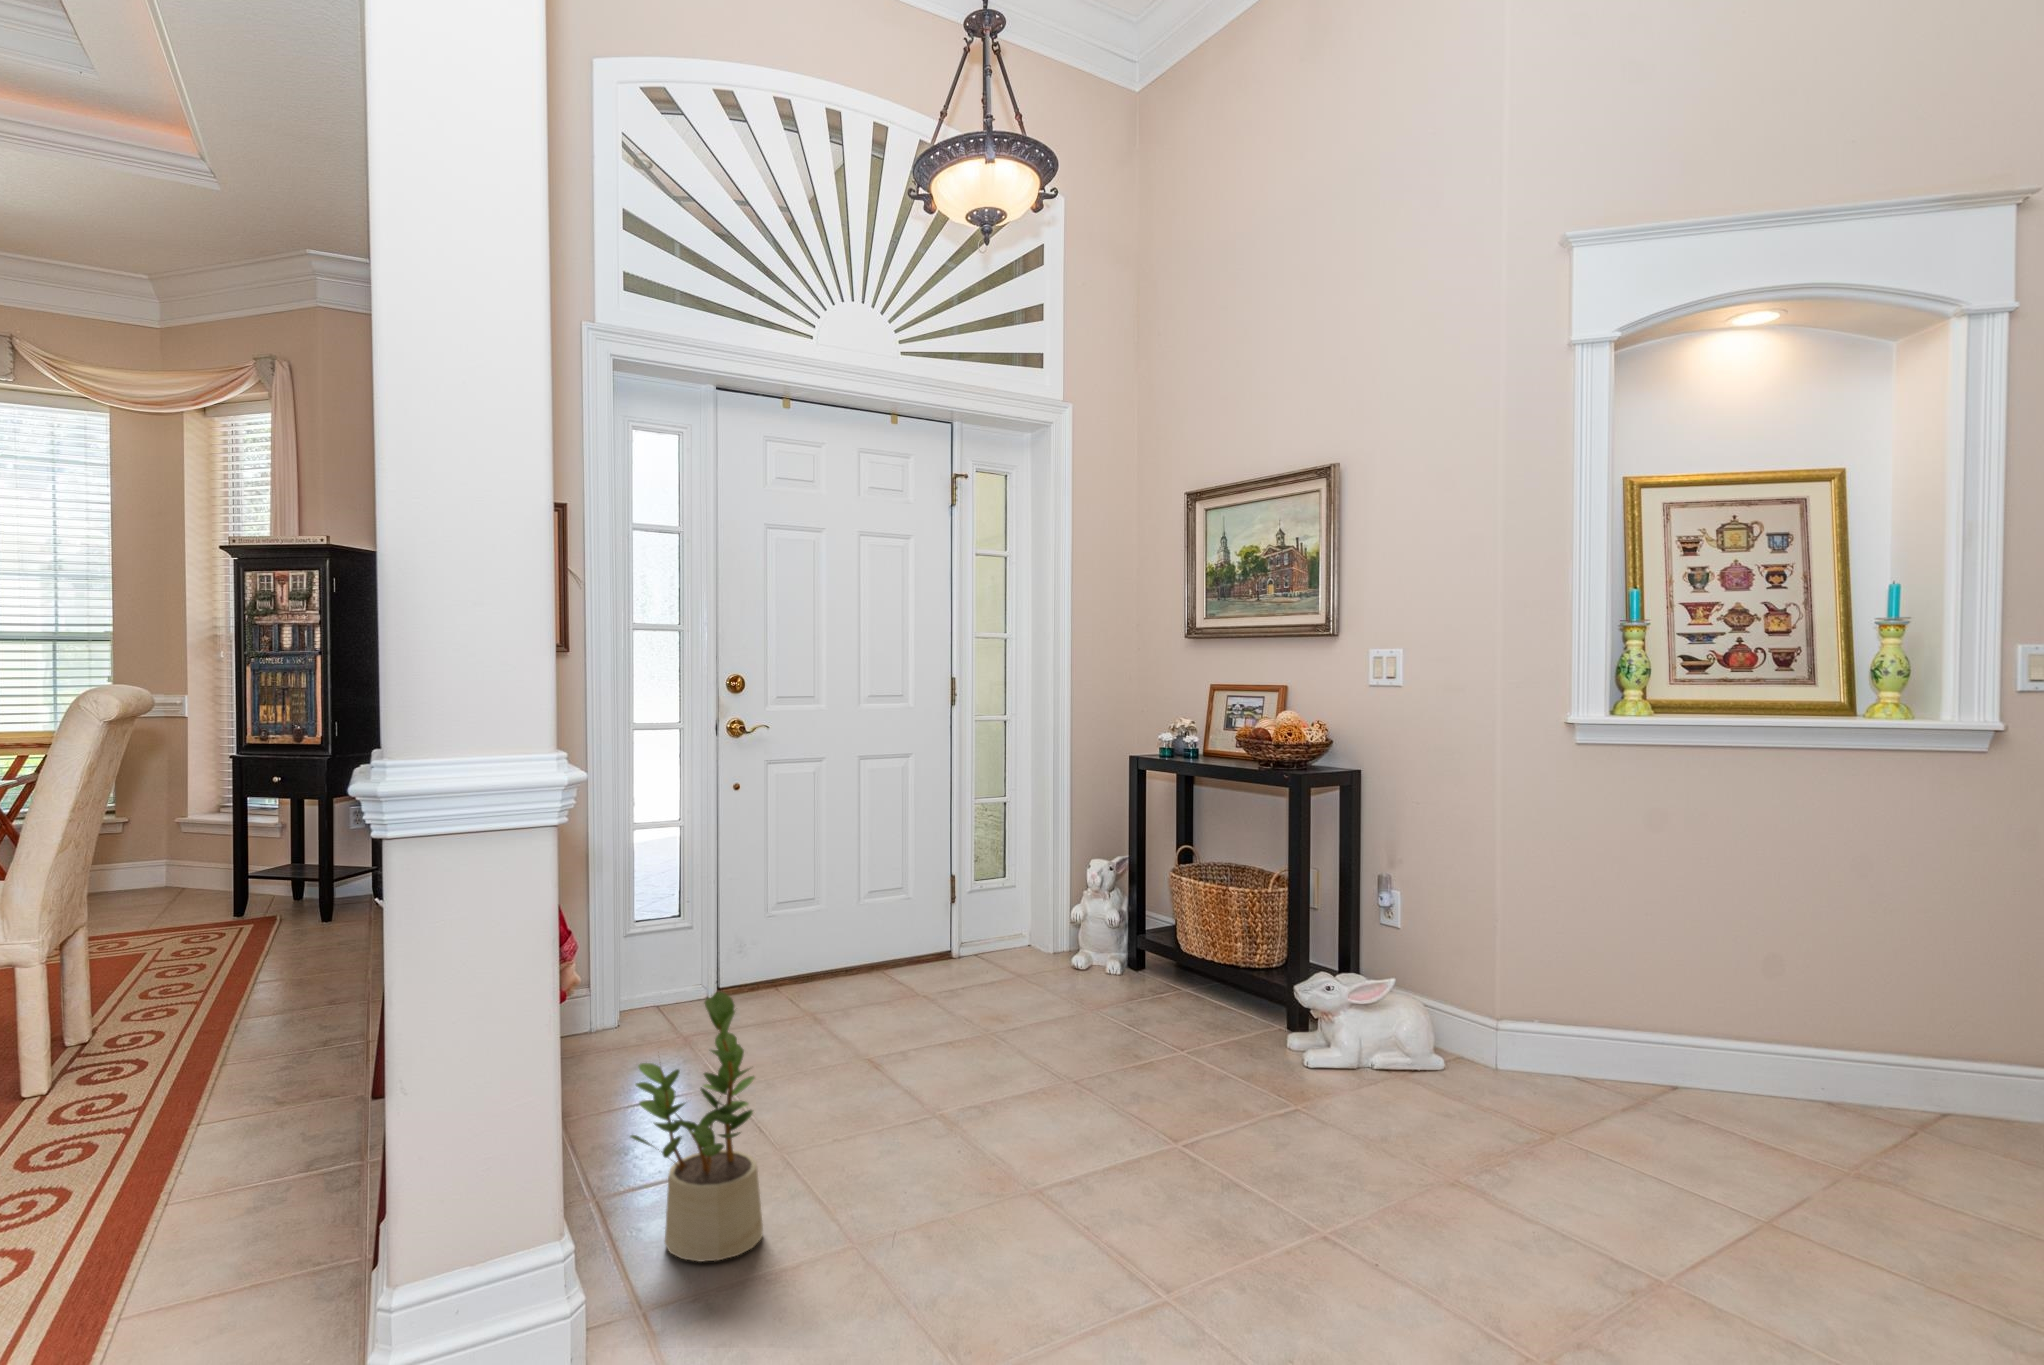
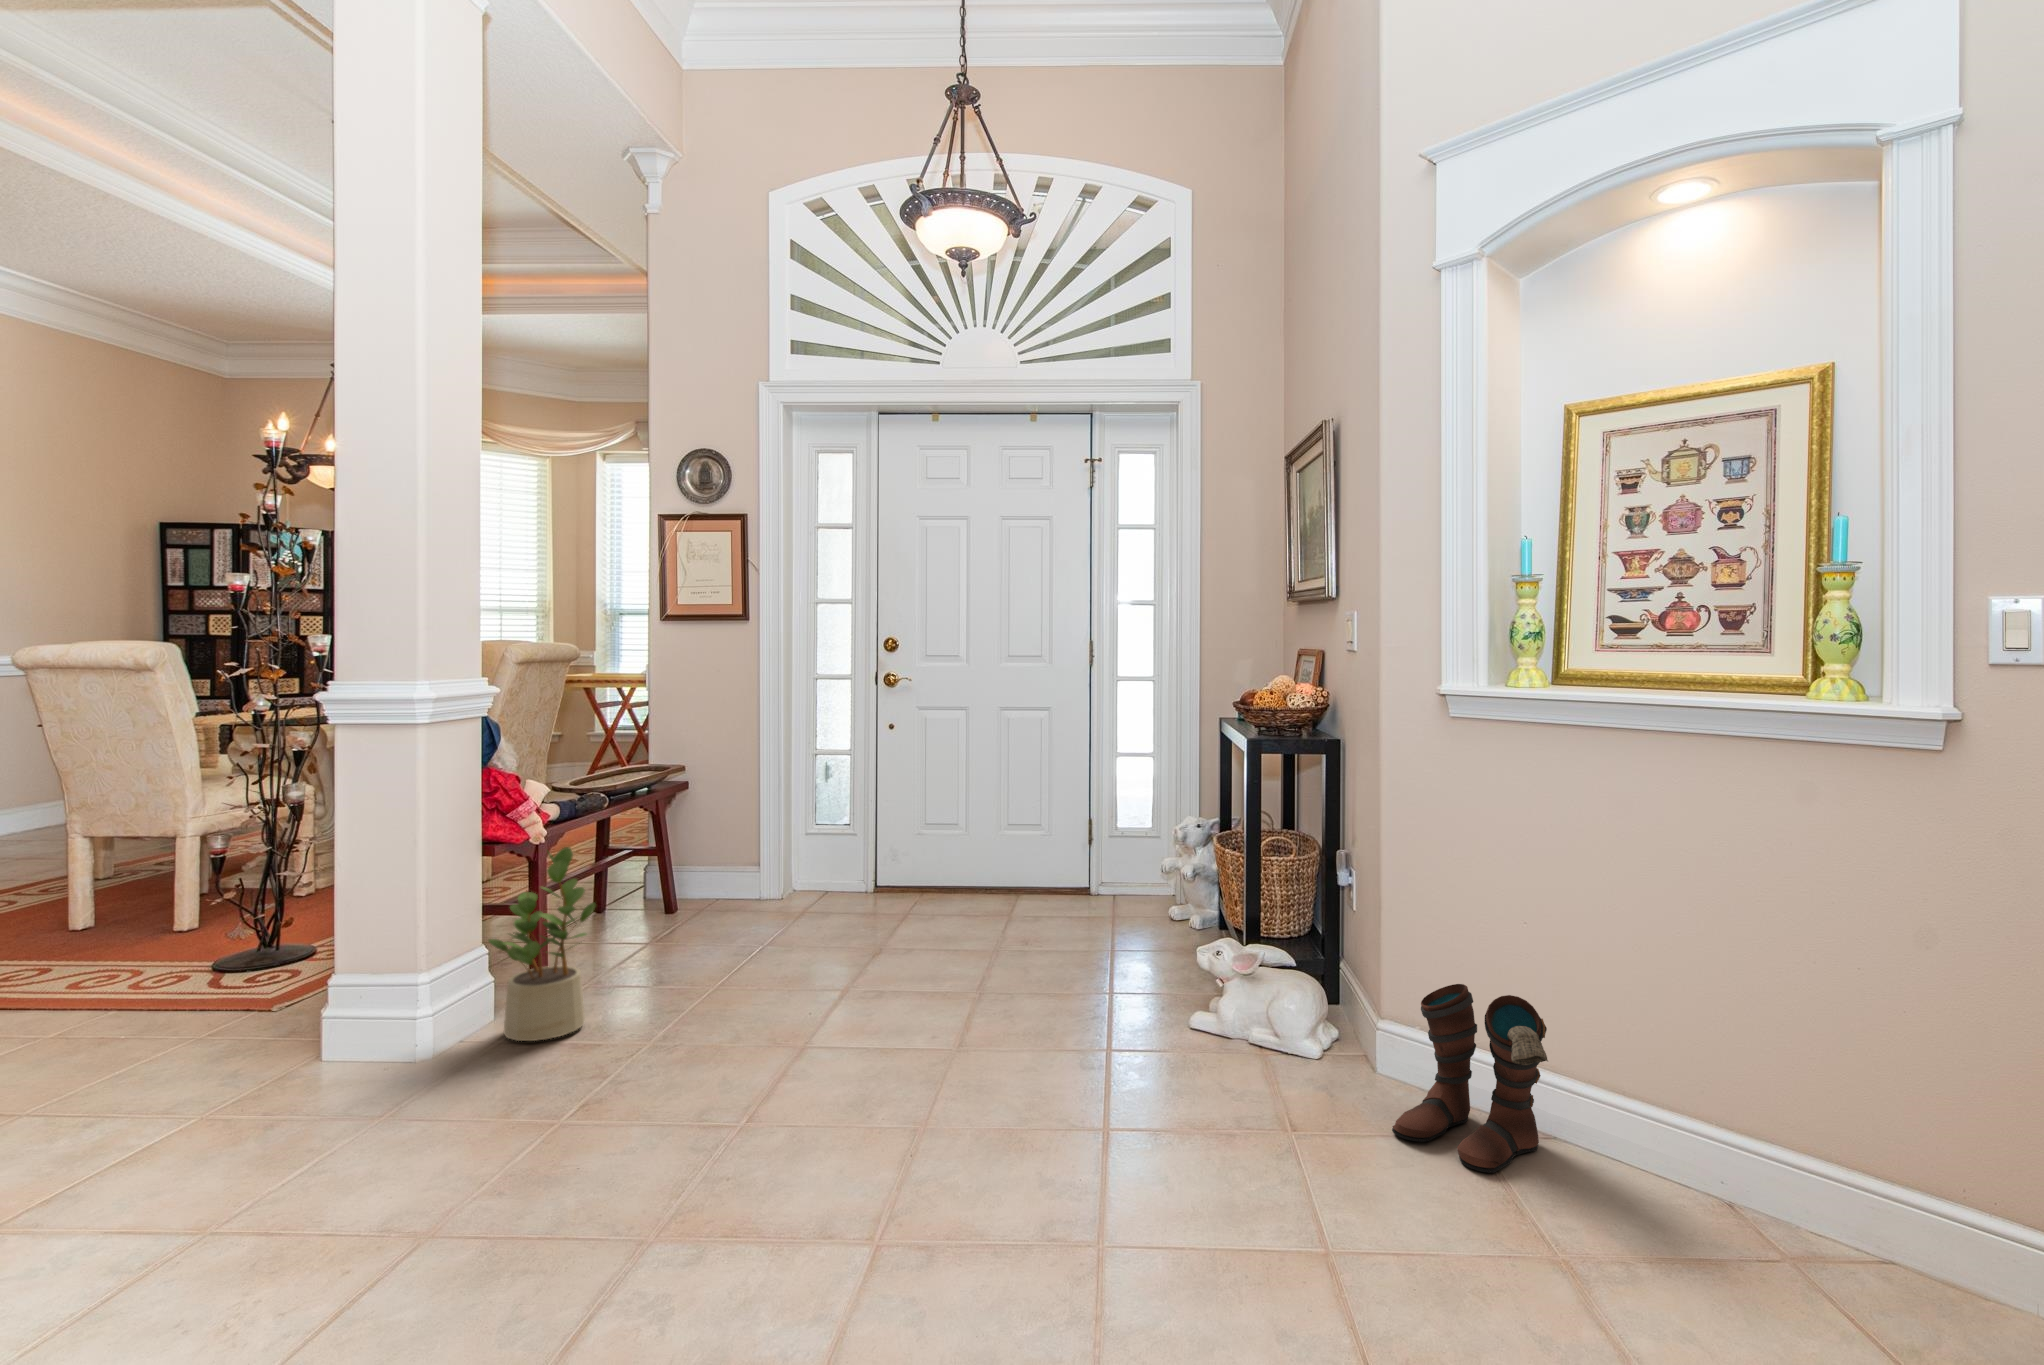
boots: none [1583,970,1746,1117] -> present [1392,984,1548,1173]

